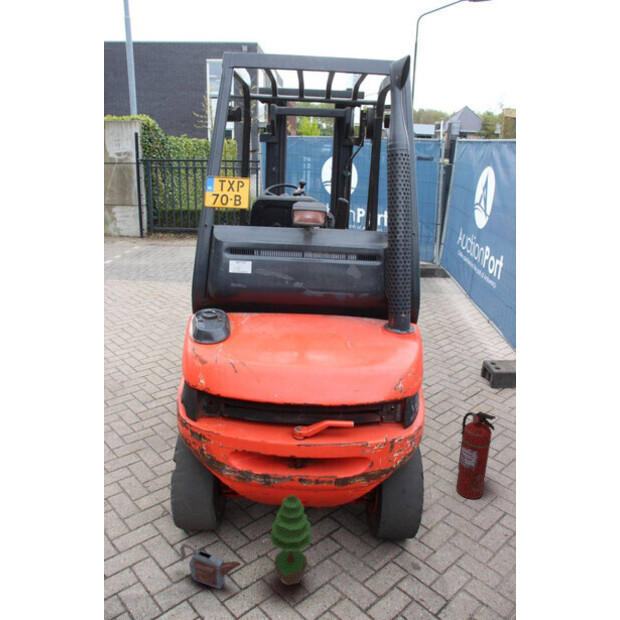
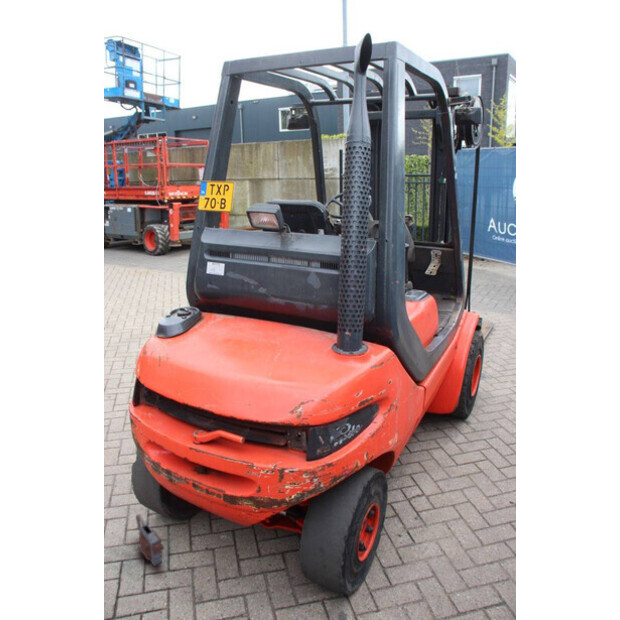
fire extinguisher: present [456,411,496,499] -> none [458,464,498,571]
potted tree: present [270,494,311,585] -> none [185,486,229,587]

